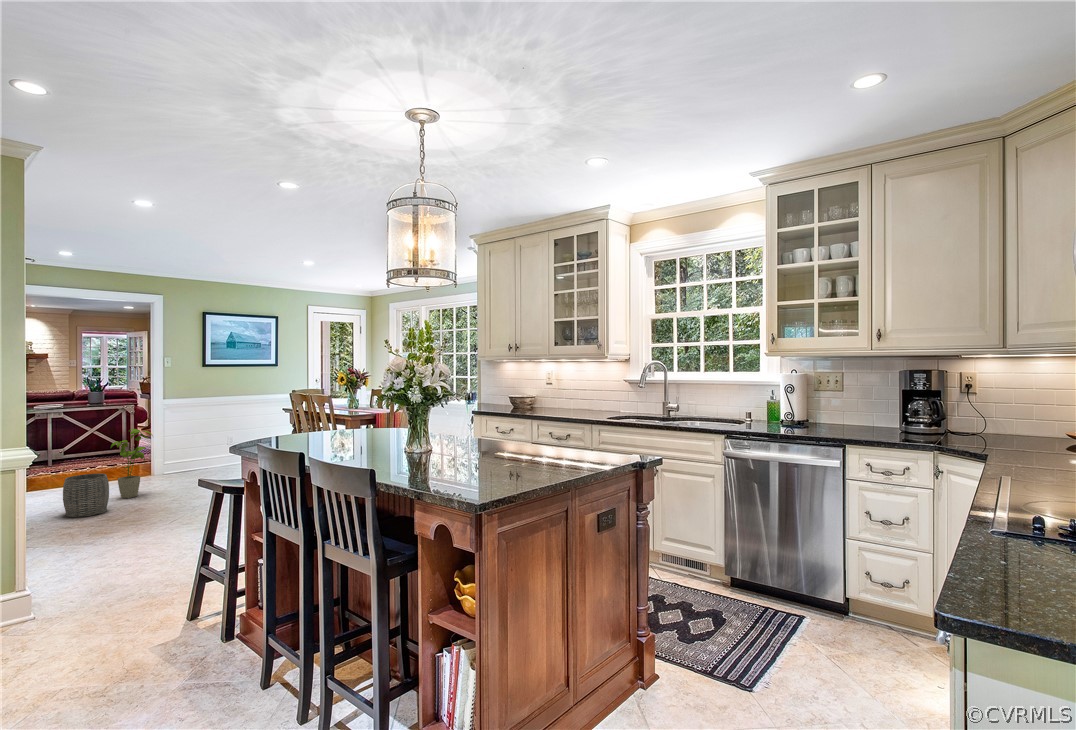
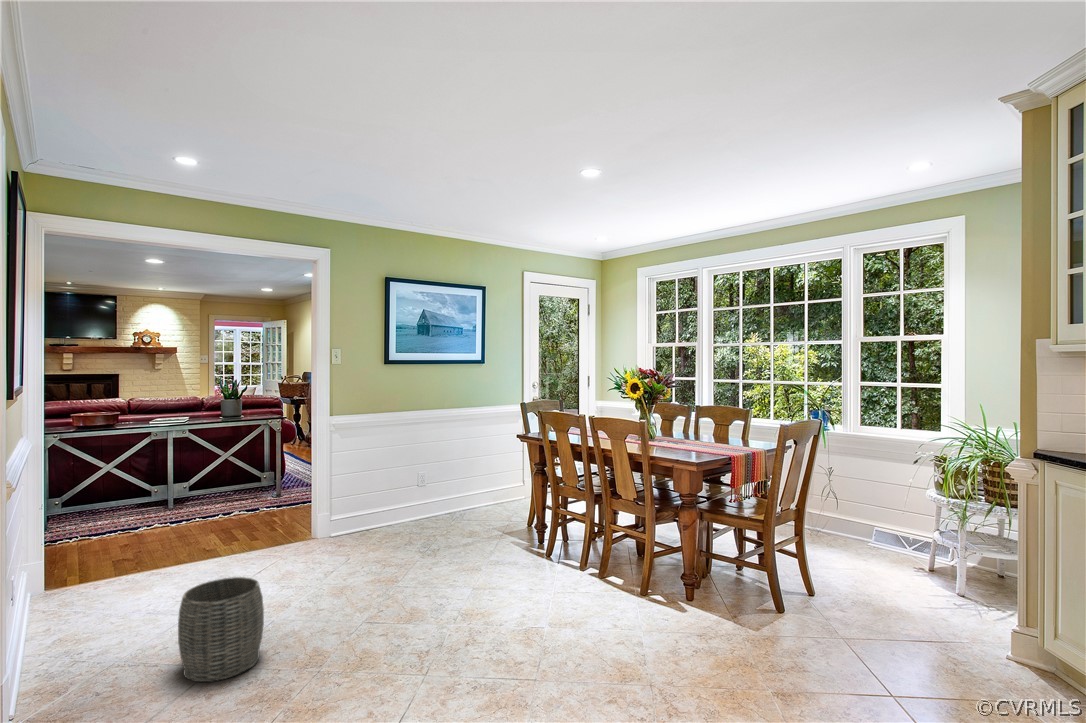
house plant: present [111,429,153,498] -> none [262,478,334,609]

